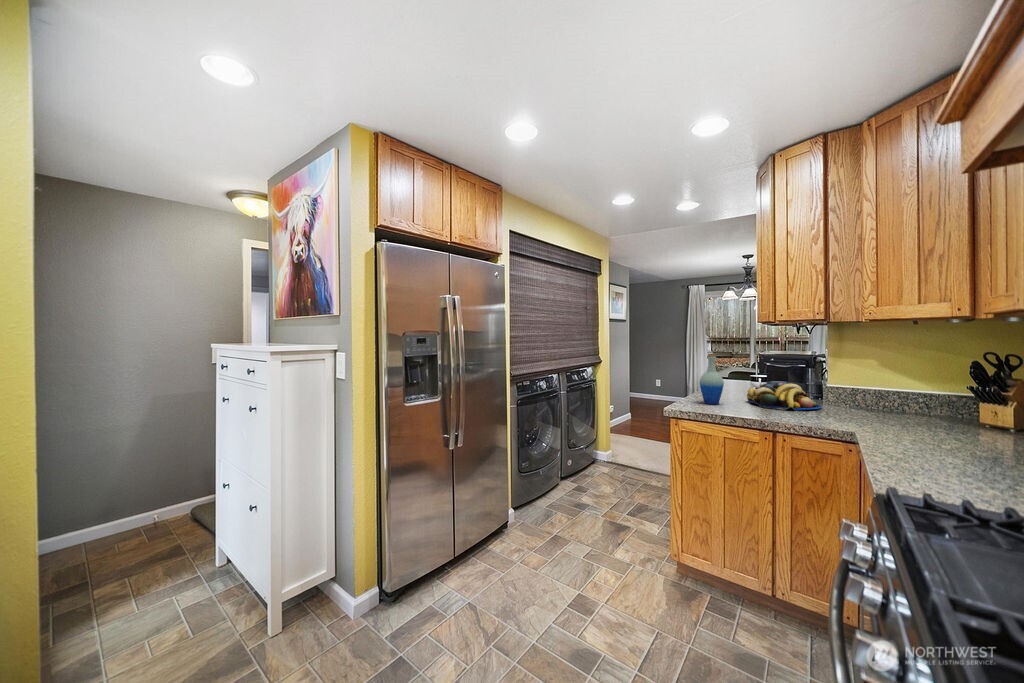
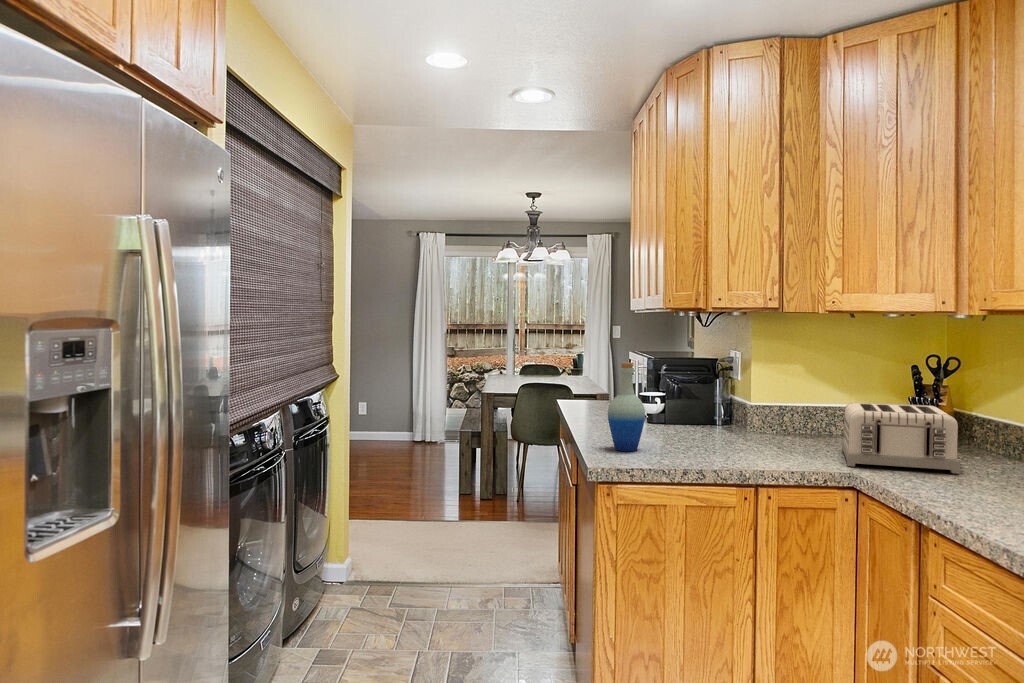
fruit bowl: present [747,382,821,410] -> none [659,404,756,448]
toaster: none [860,387,992,448] -> present [842,402,960,474]

